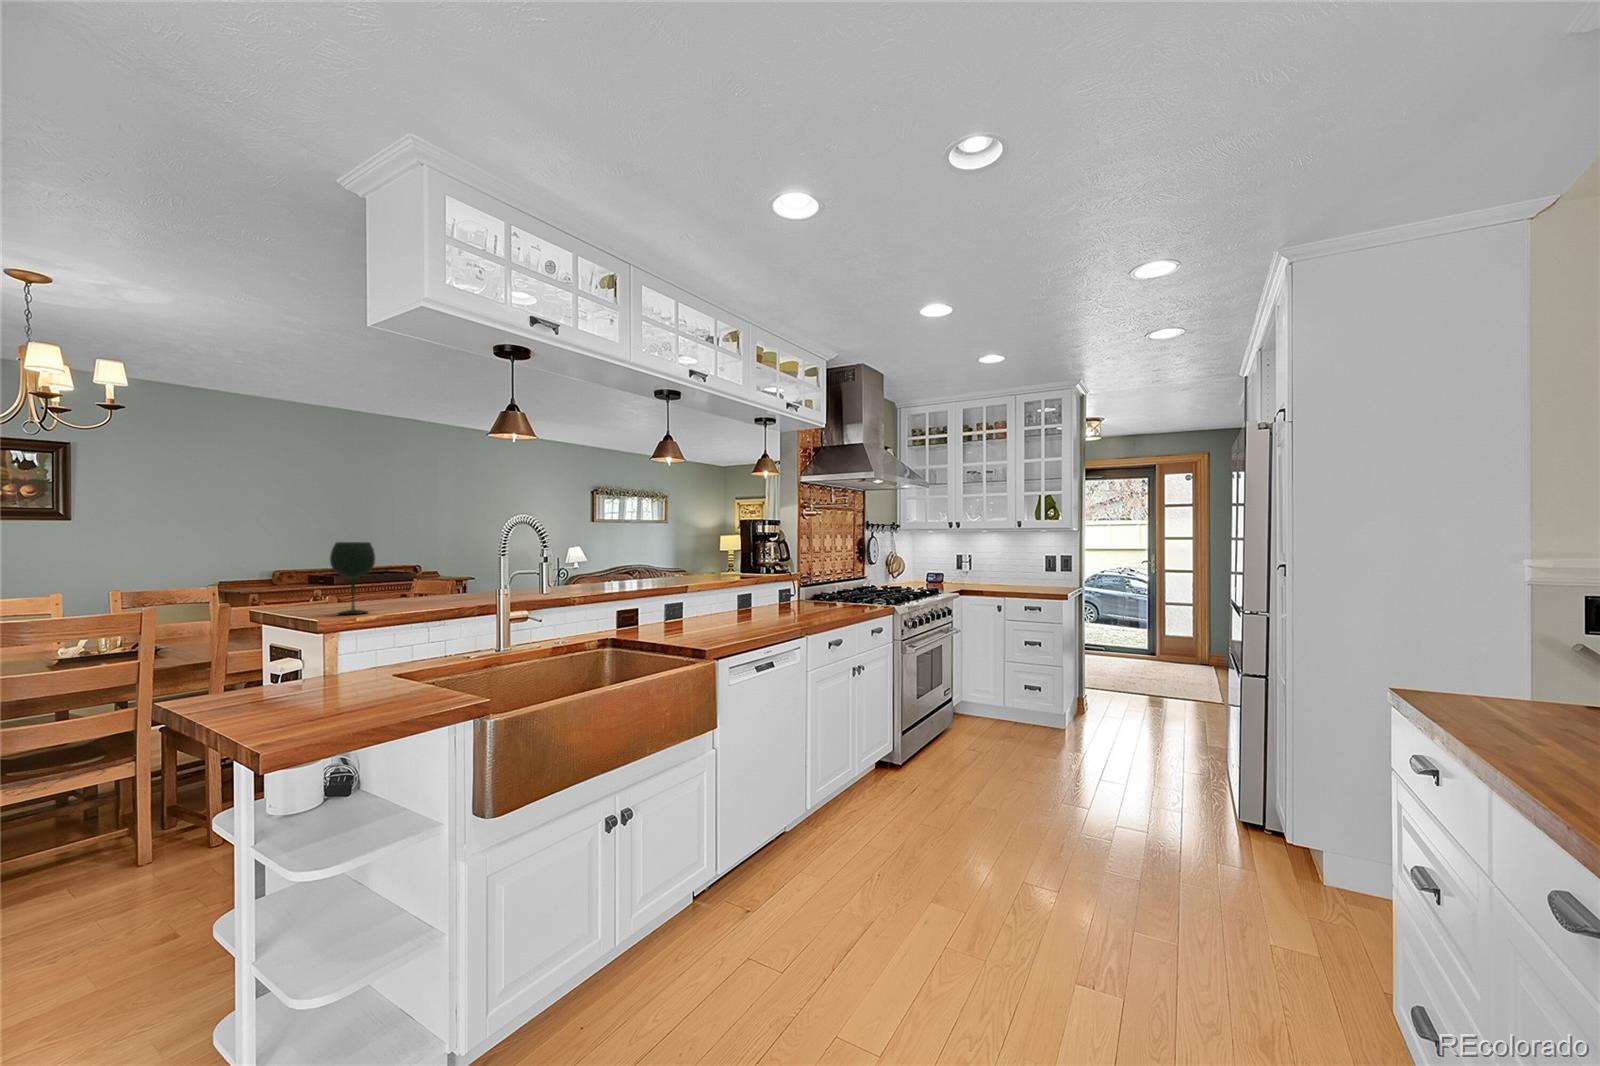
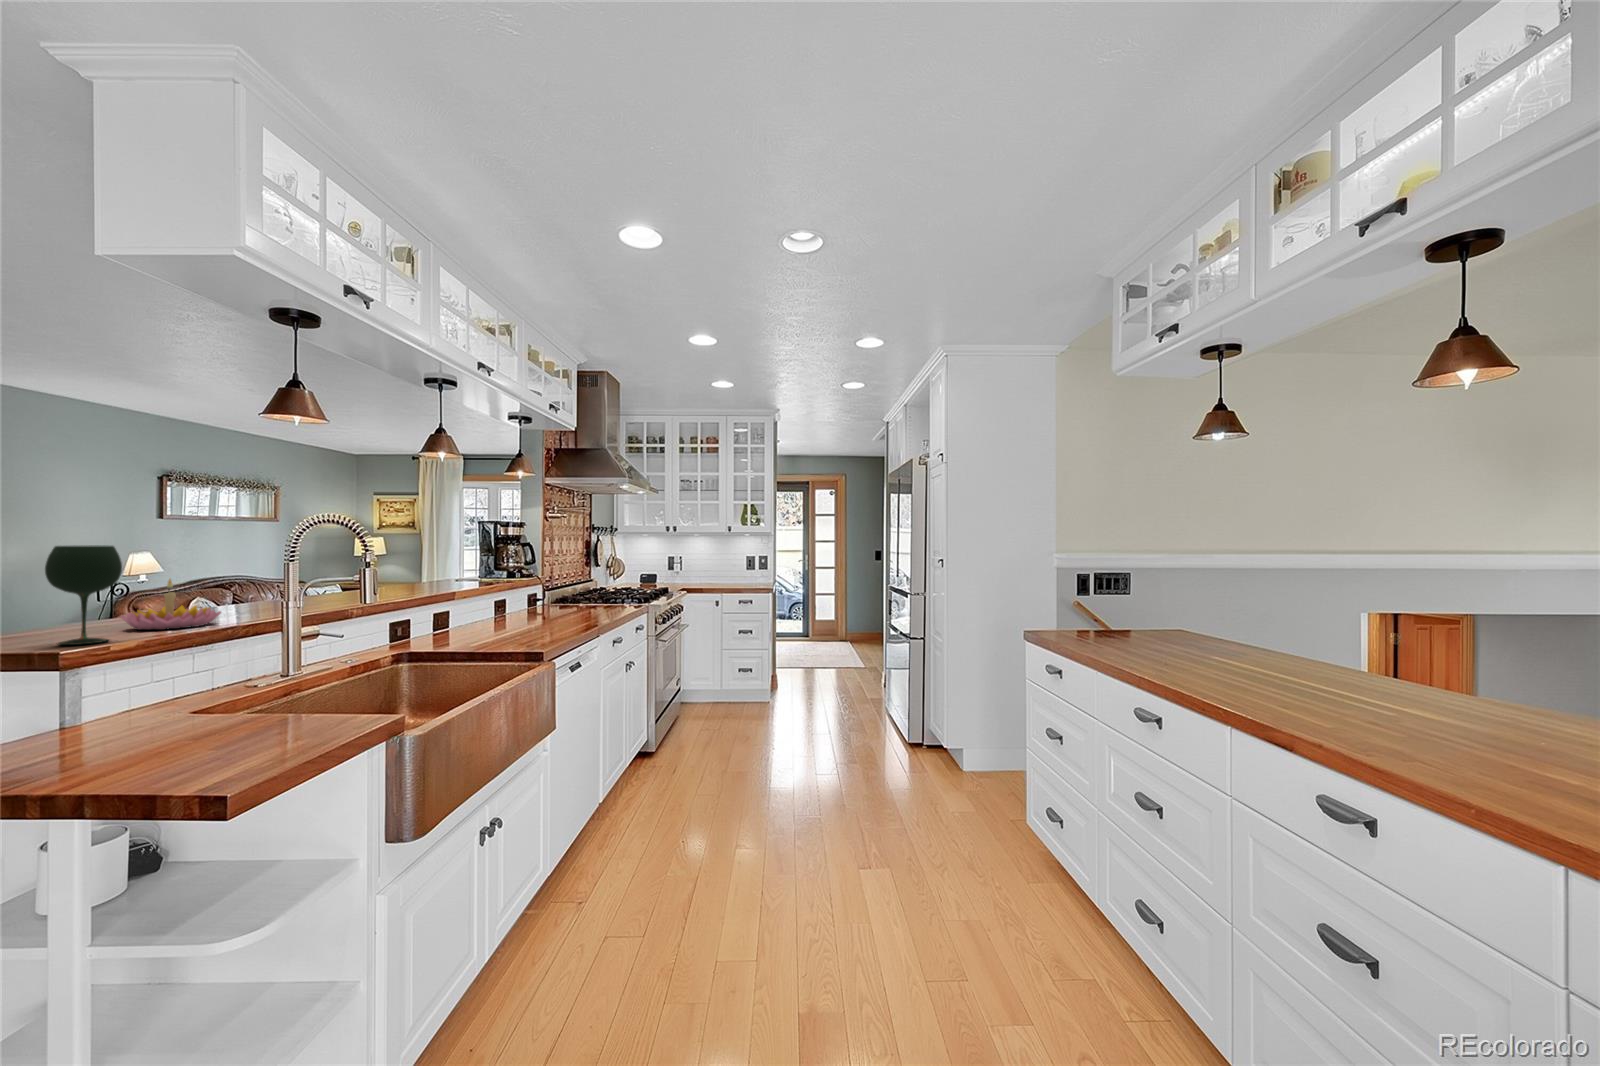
candle holder: none [395,566,459,607] -> present [120,579,221,630]

